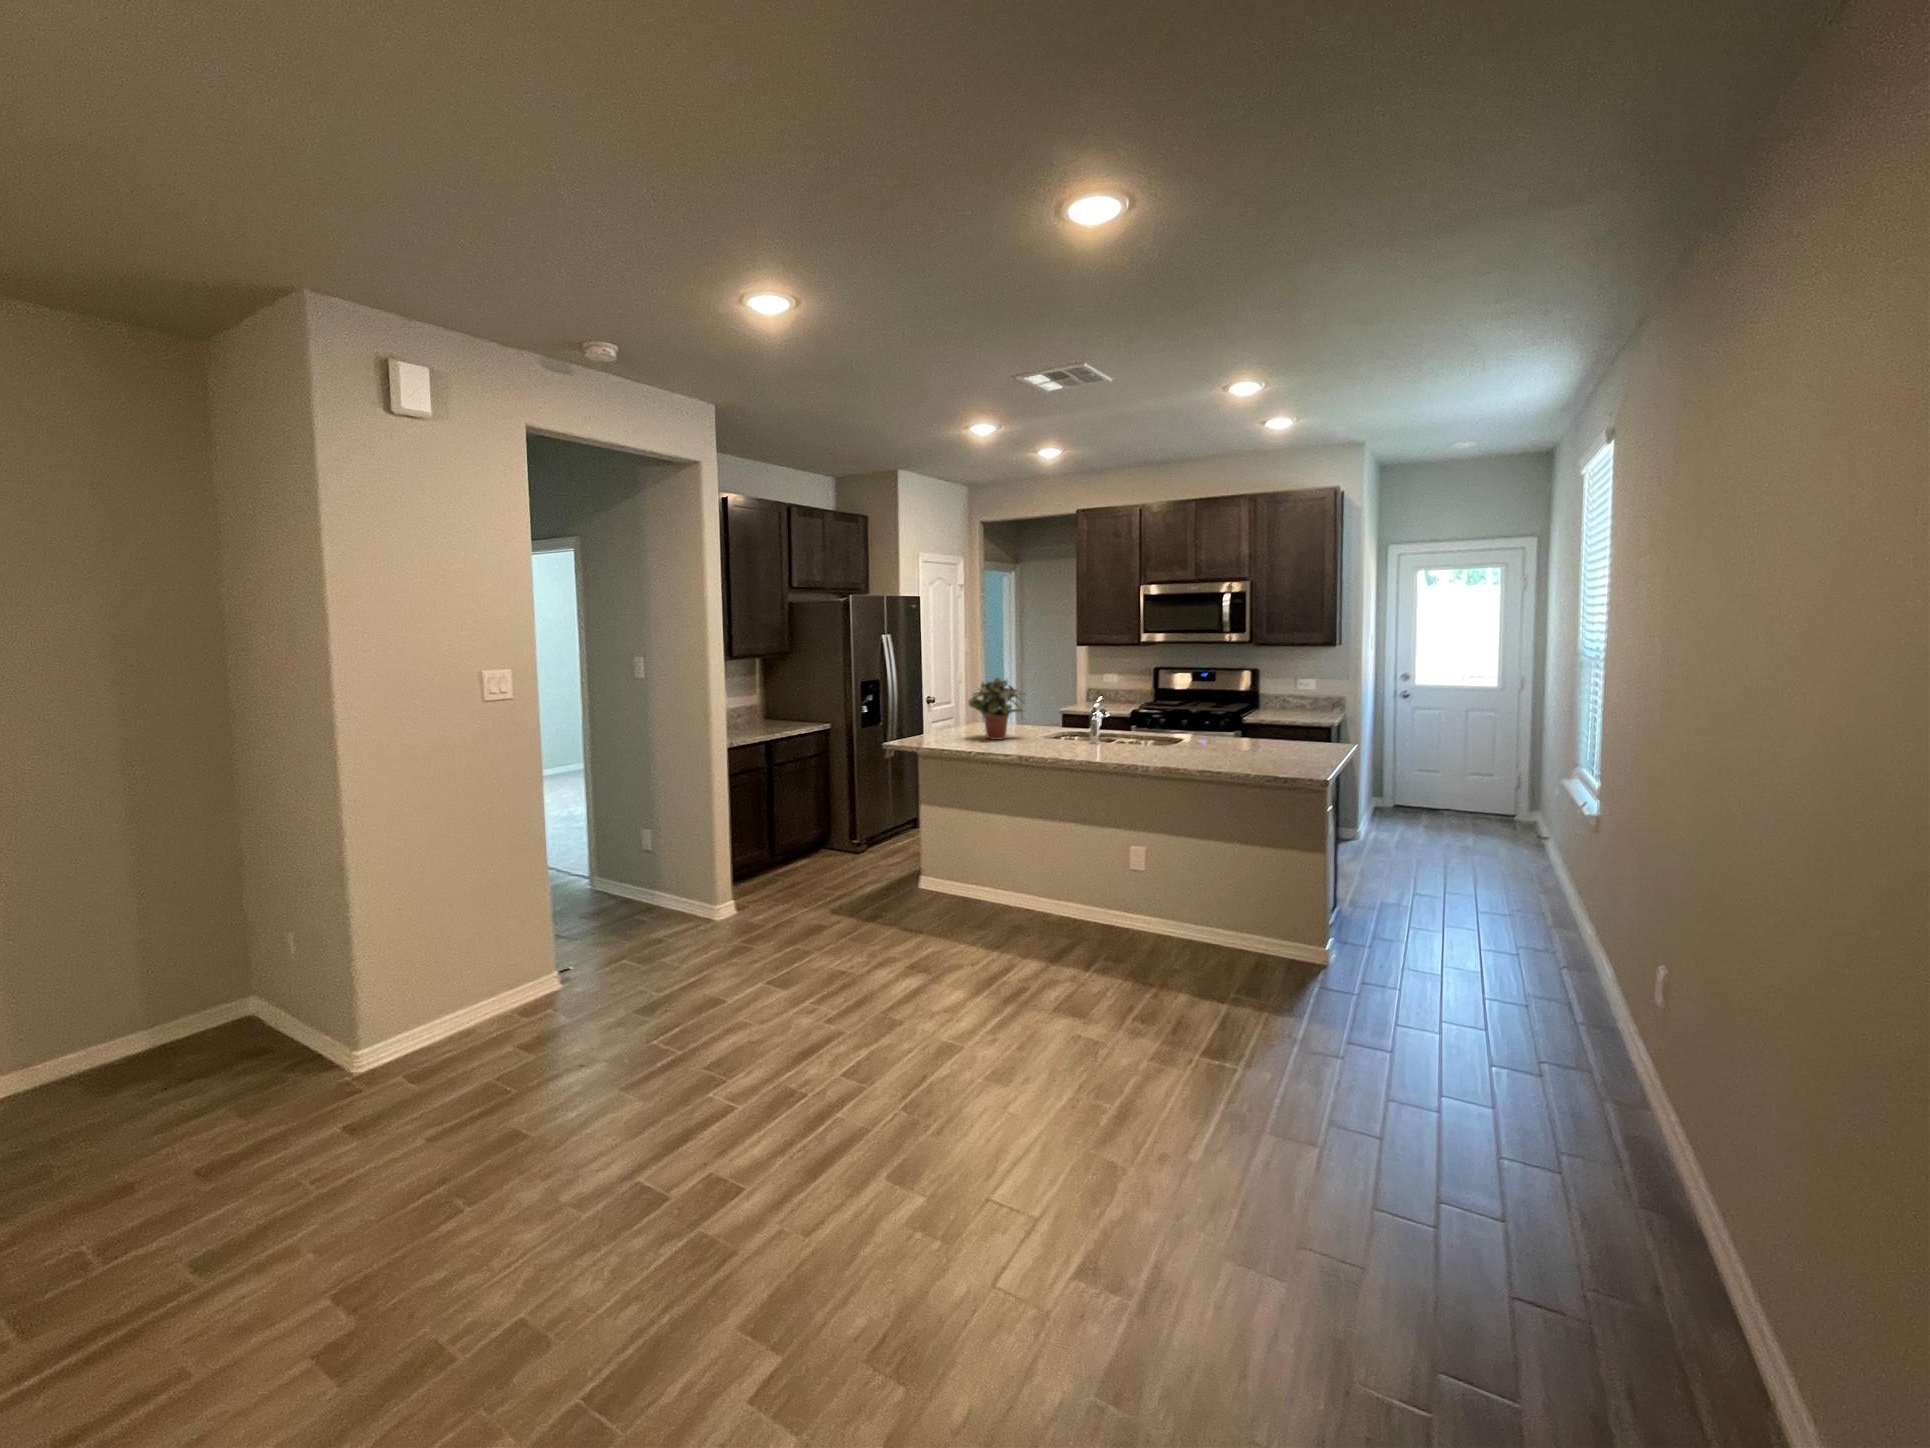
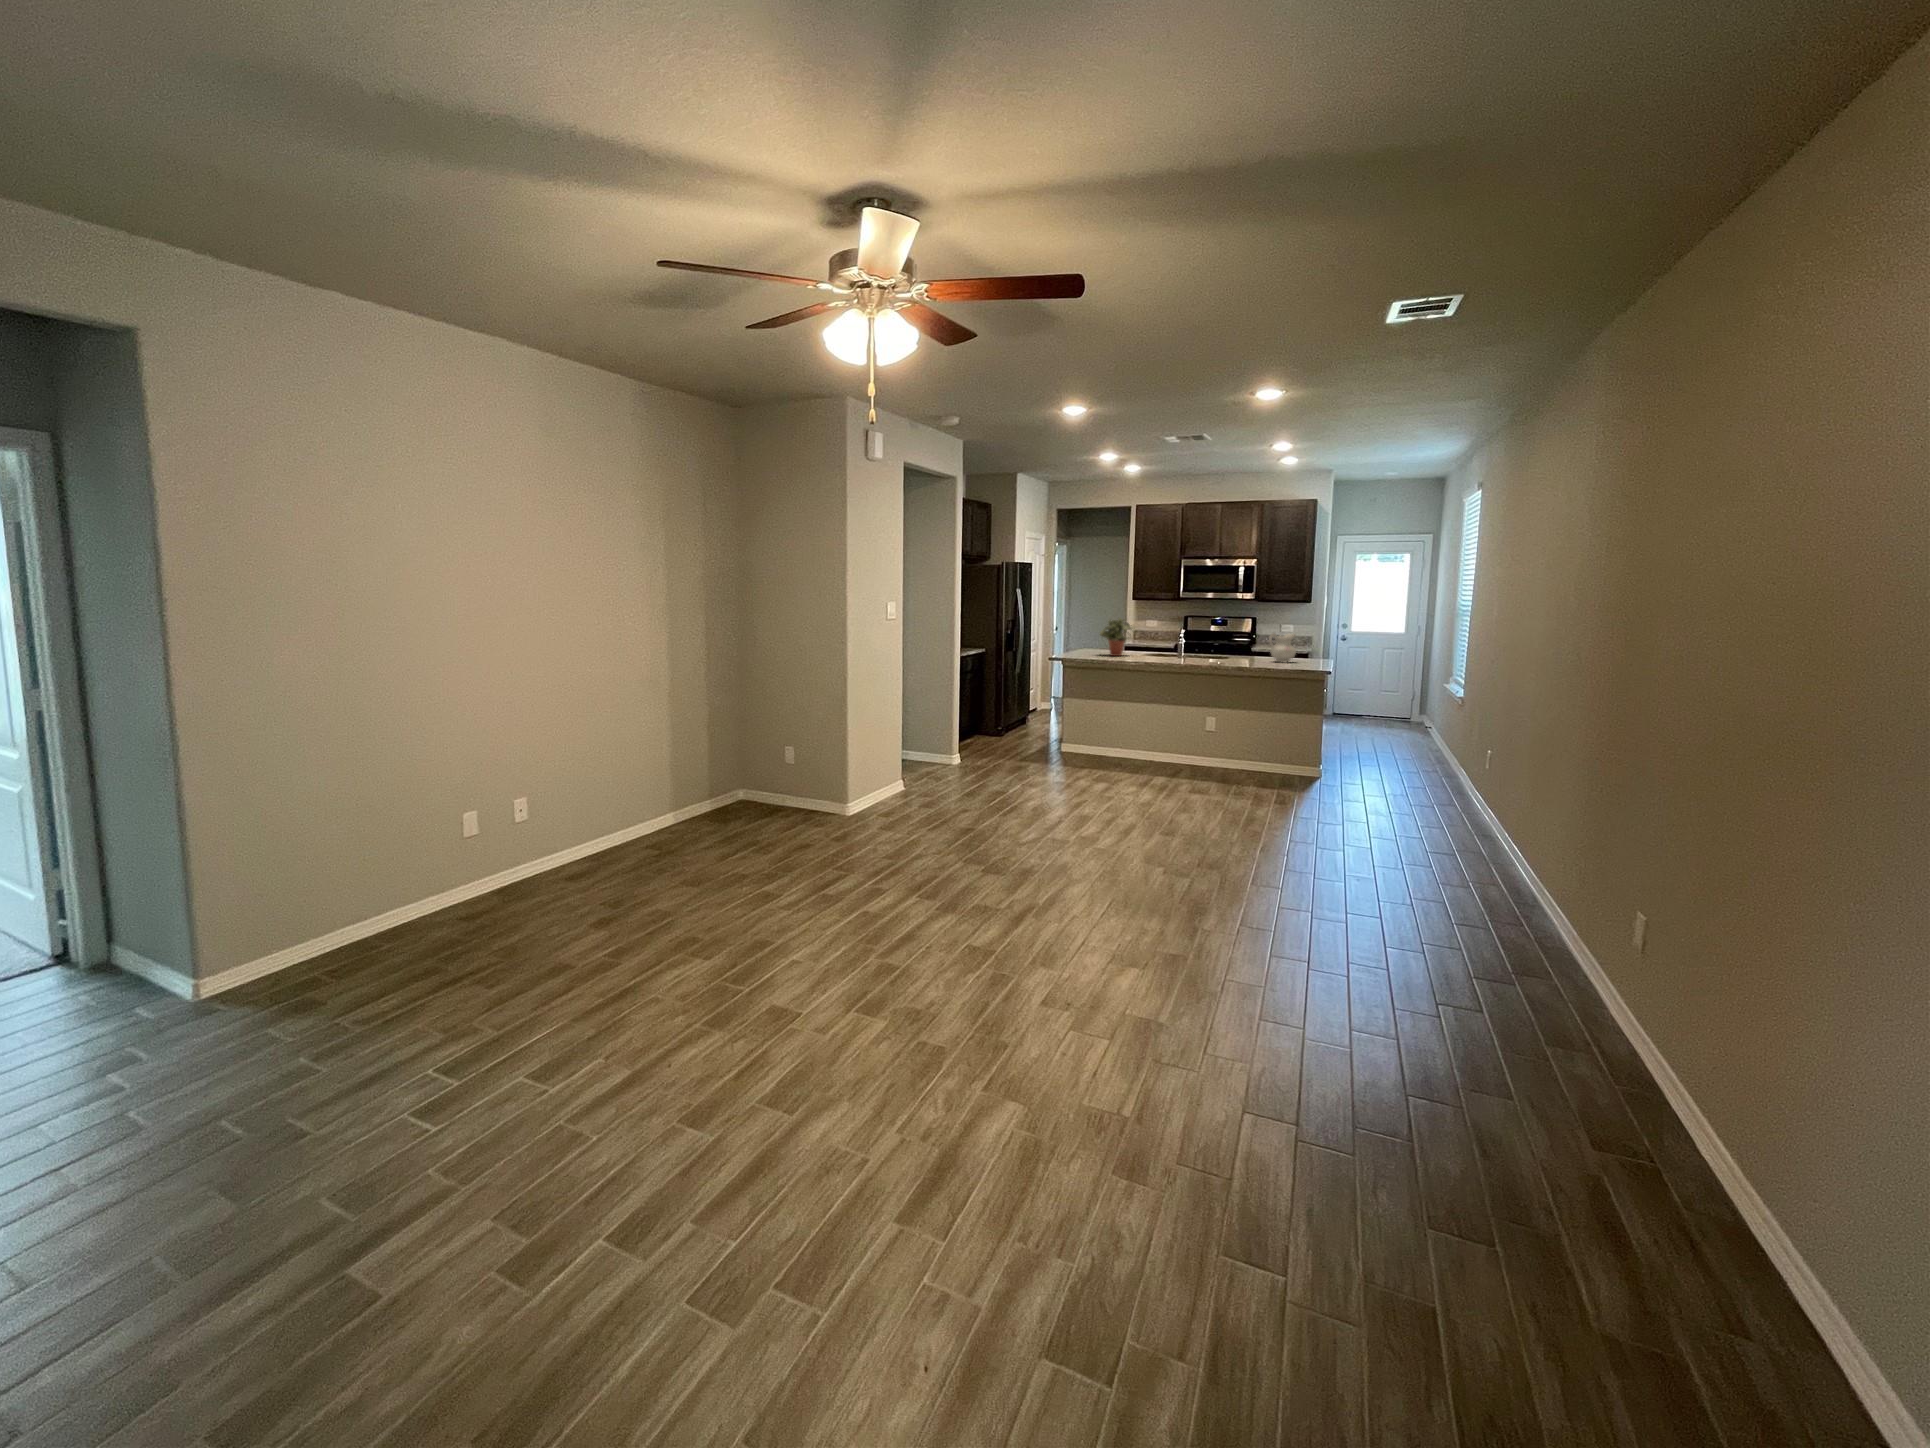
ceramic pitcher: none [1230,703,1278,756] -> present [1269,633,1296,662]

